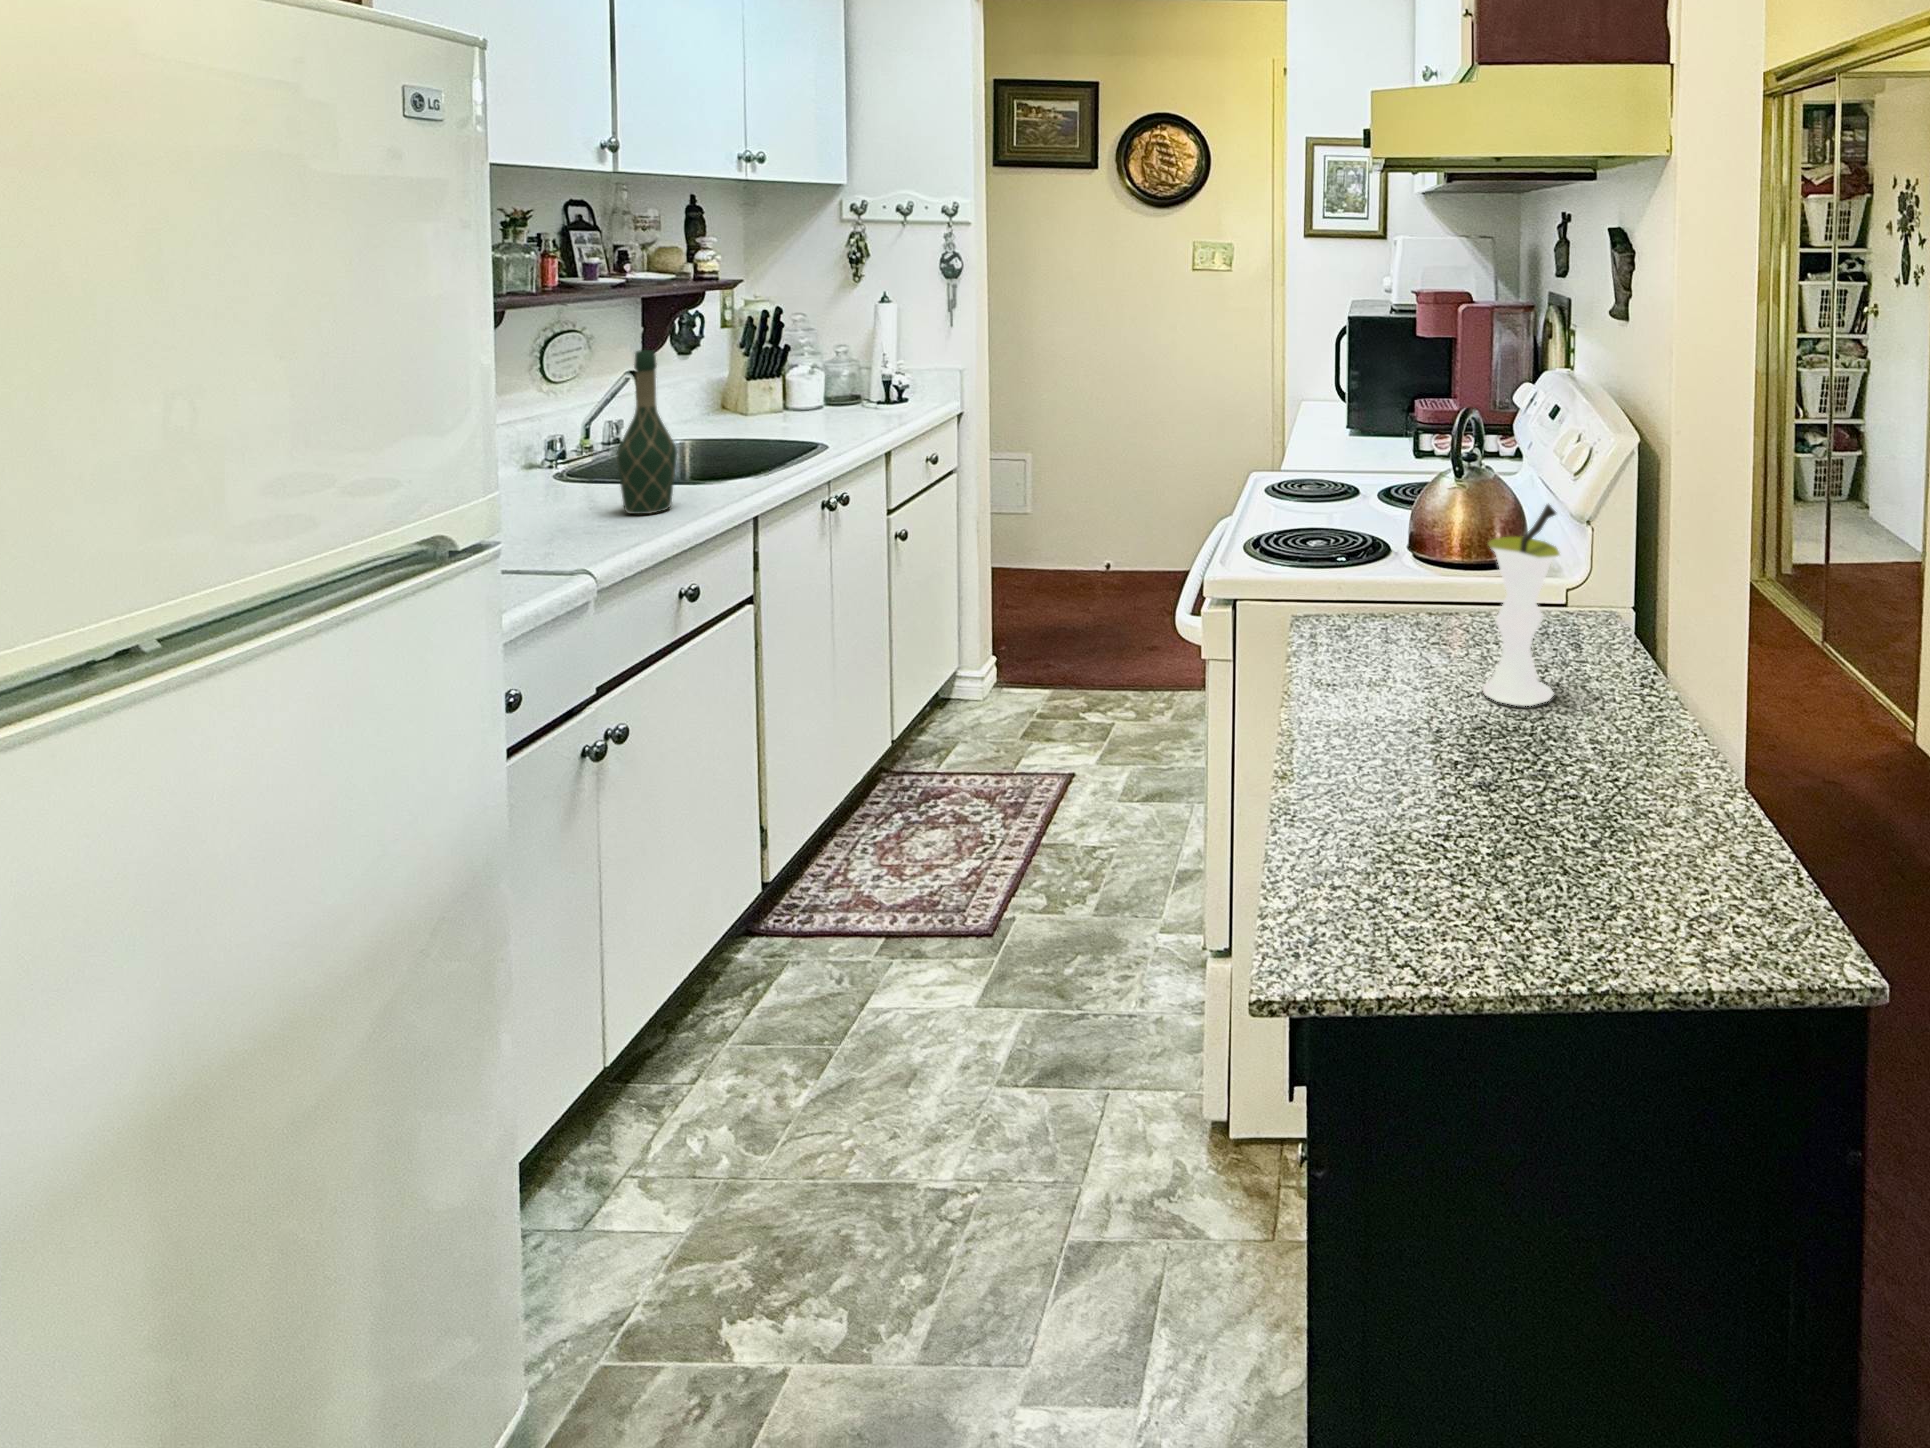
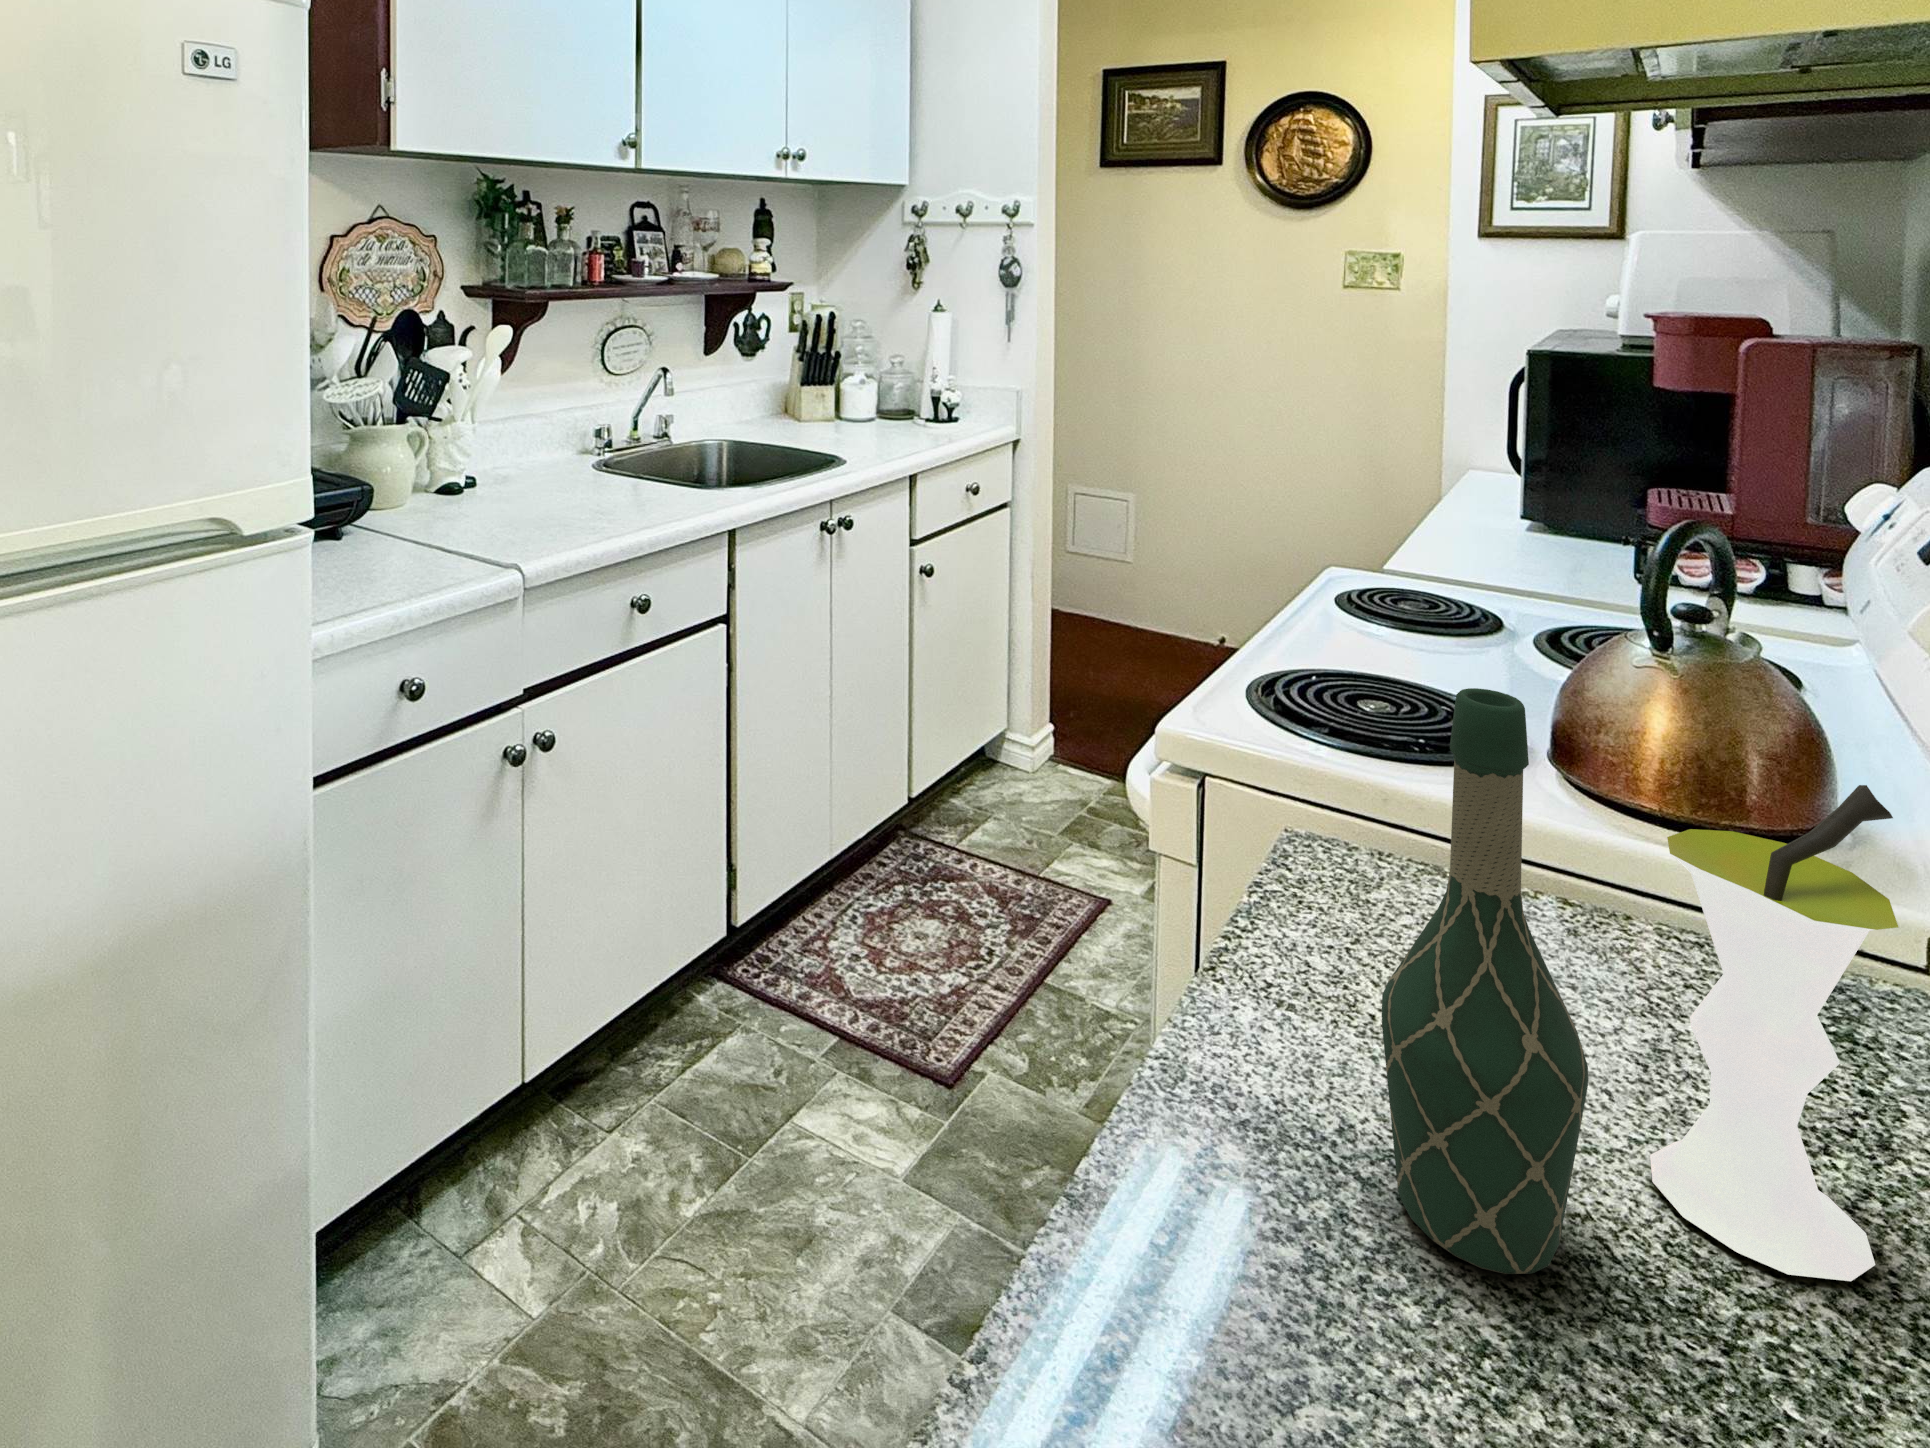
wine bottle: present [617,350,677,514] -> present [1381,688,1588,1274]

